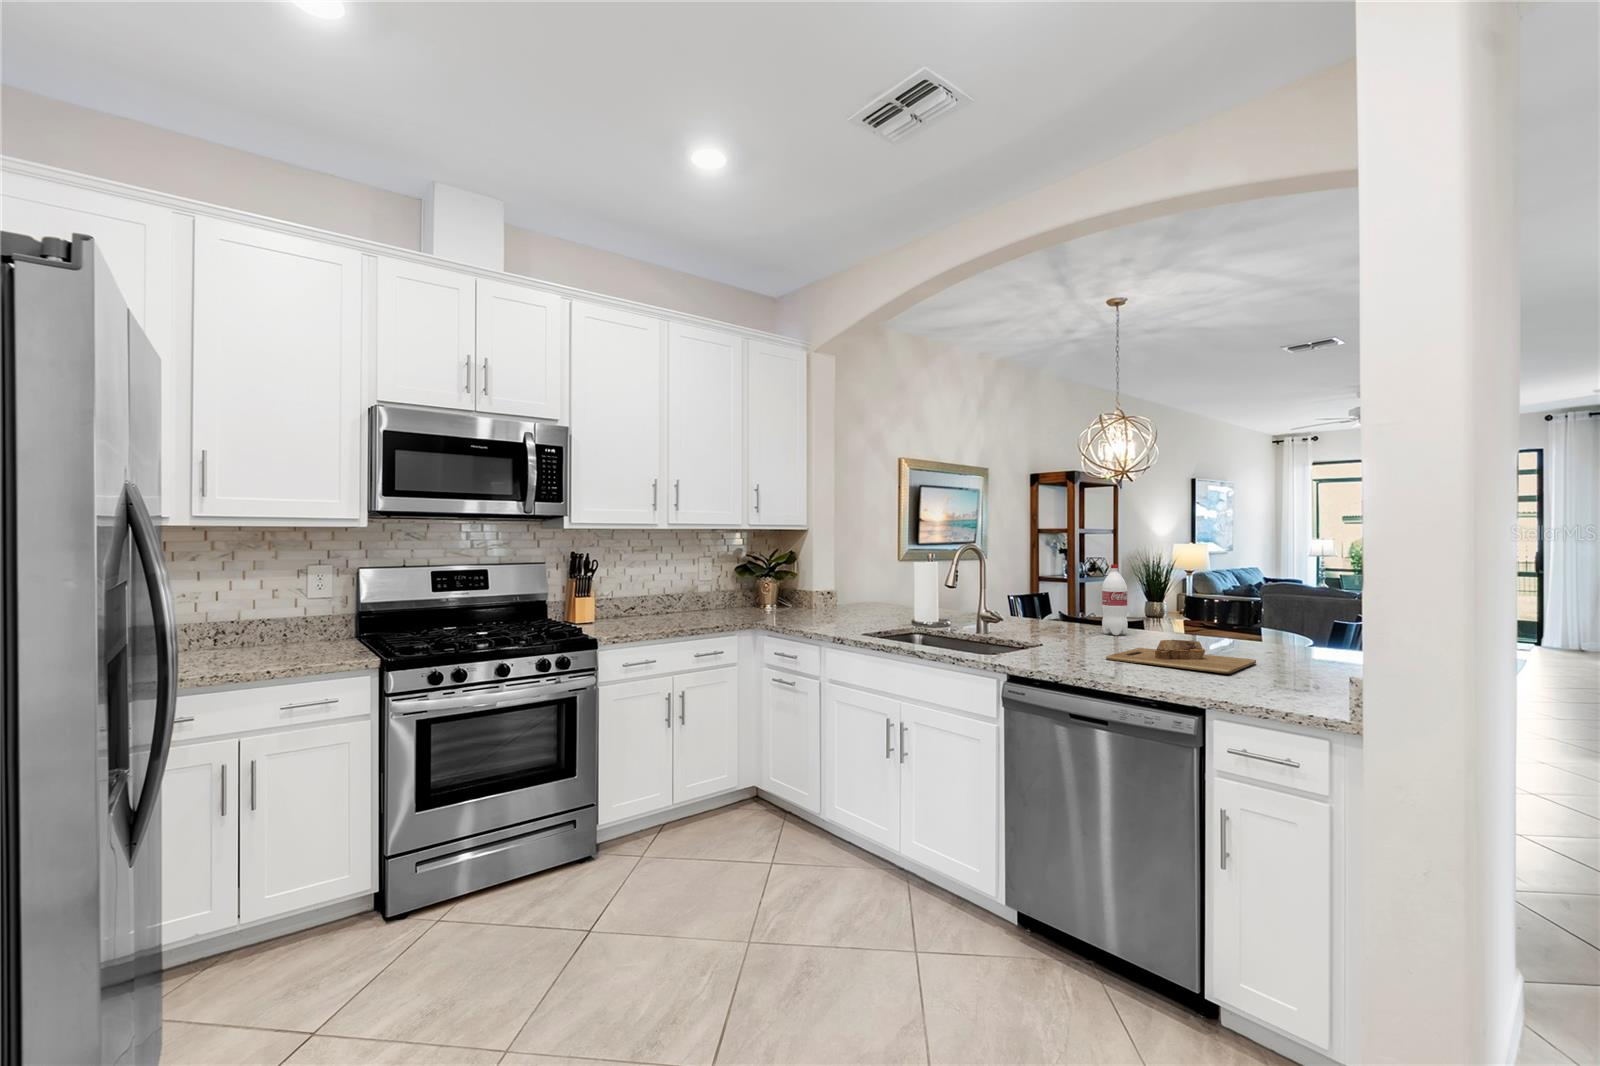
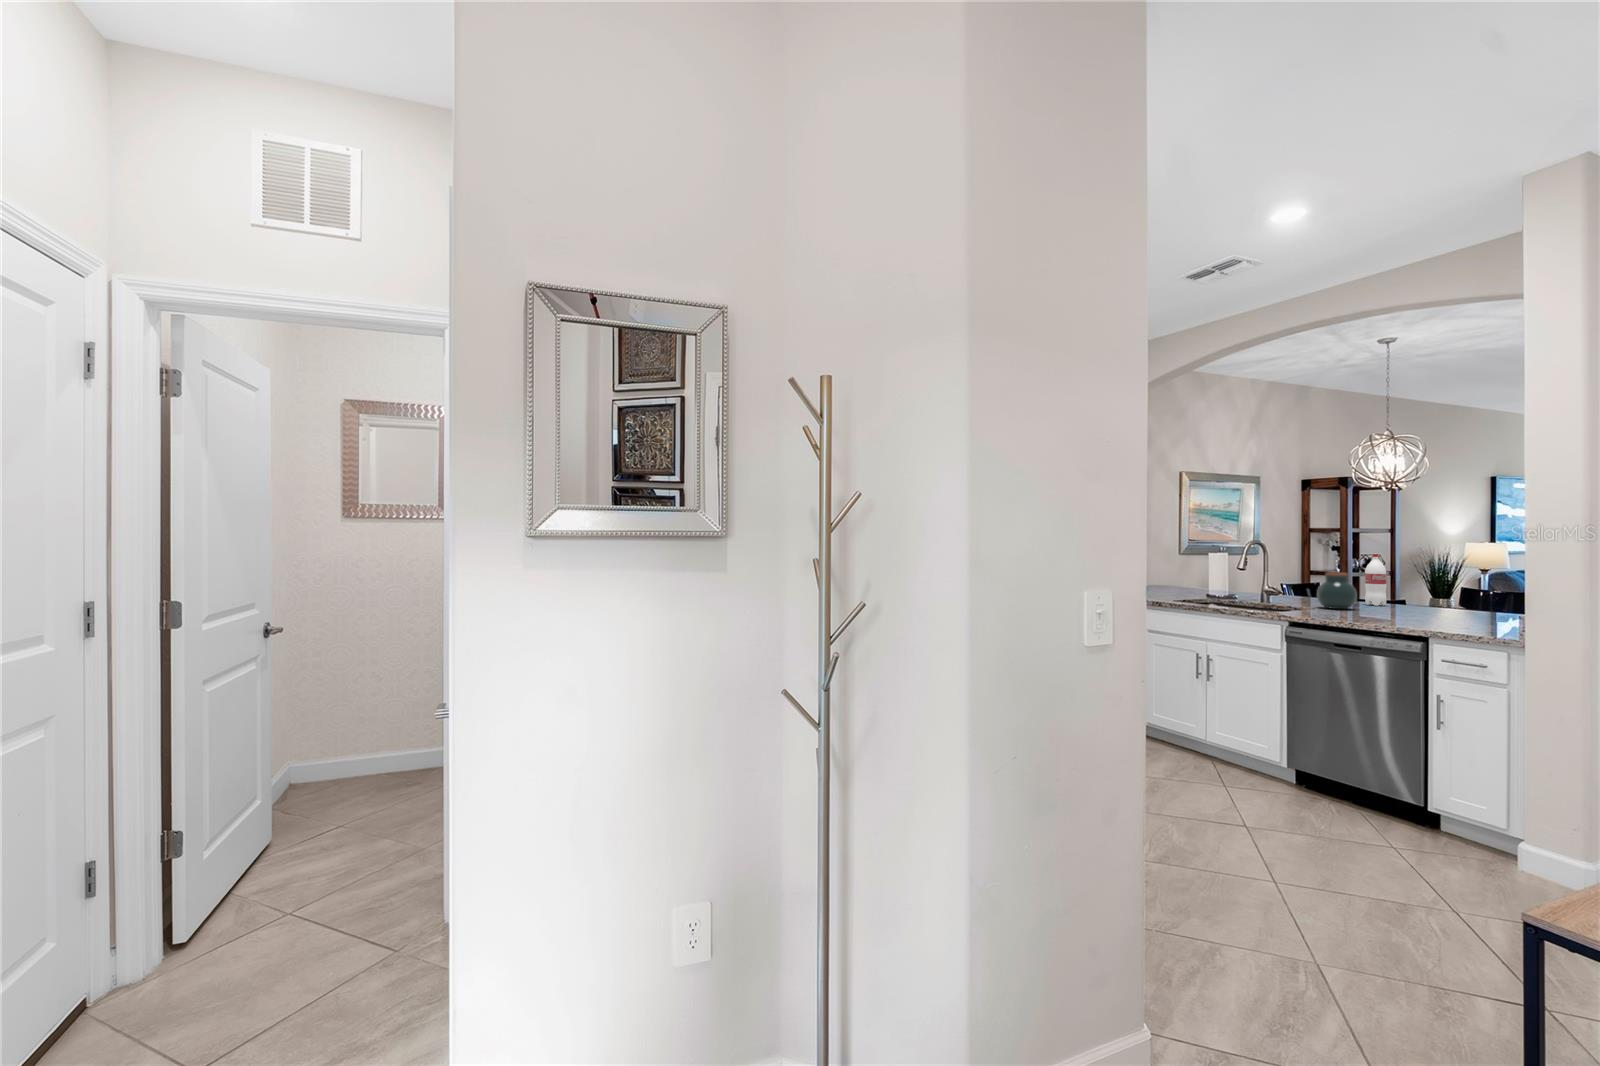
jar: none [1045,592,1095,645] -> present [1317,573,1357,609]
cutting board: present [1106,640,1256,674] -> none [1364,602,1482,622]

